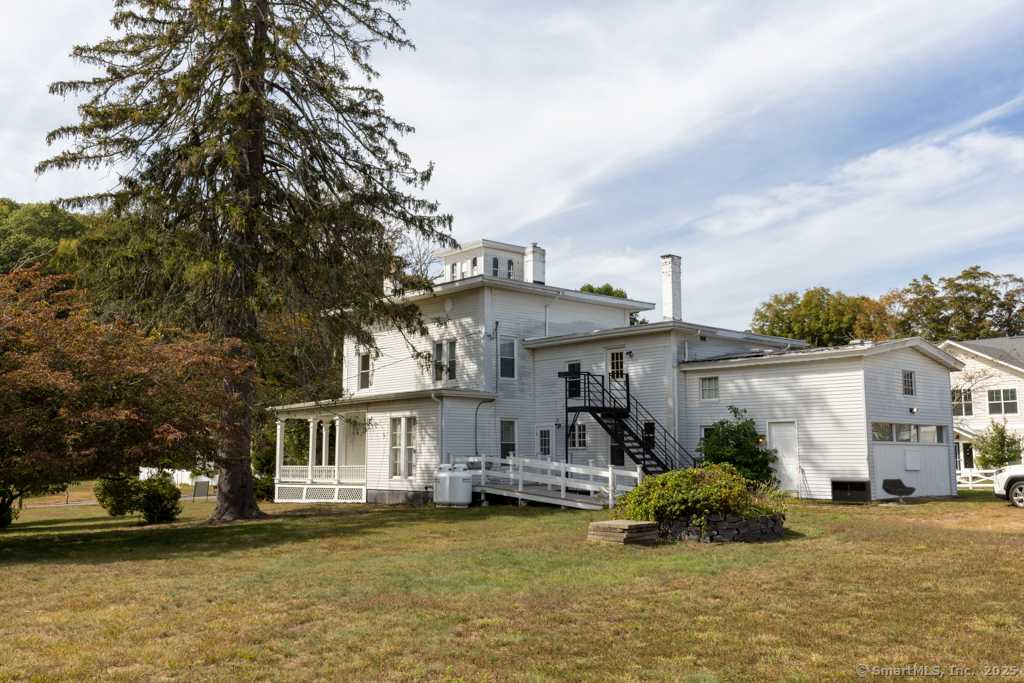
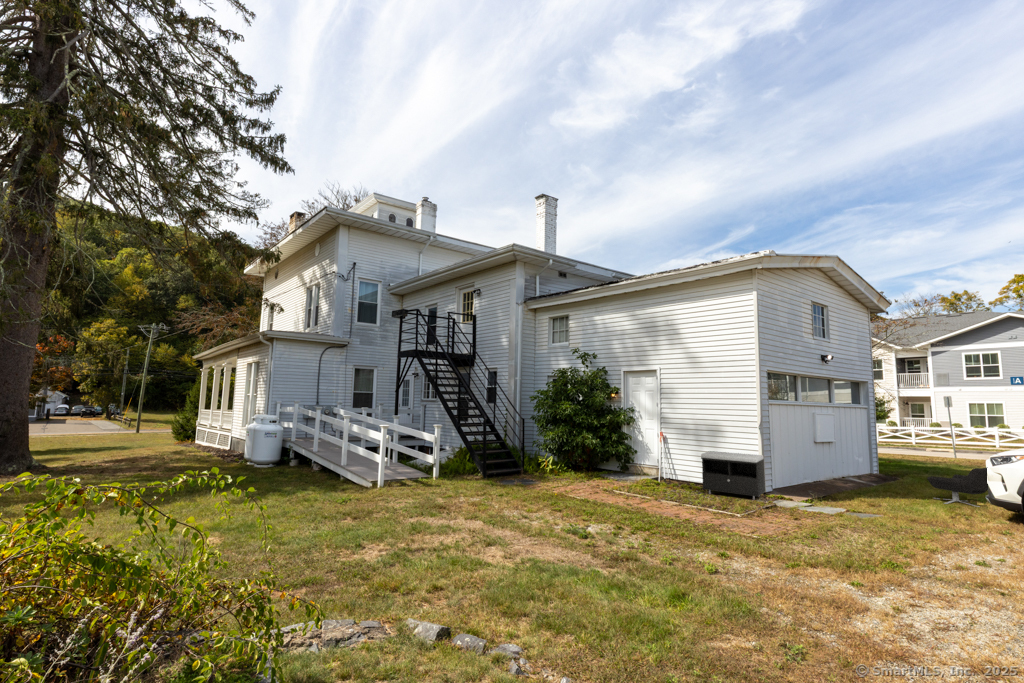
lounge chair: present [882,479,916,502] -> present [927,468,988,507]

